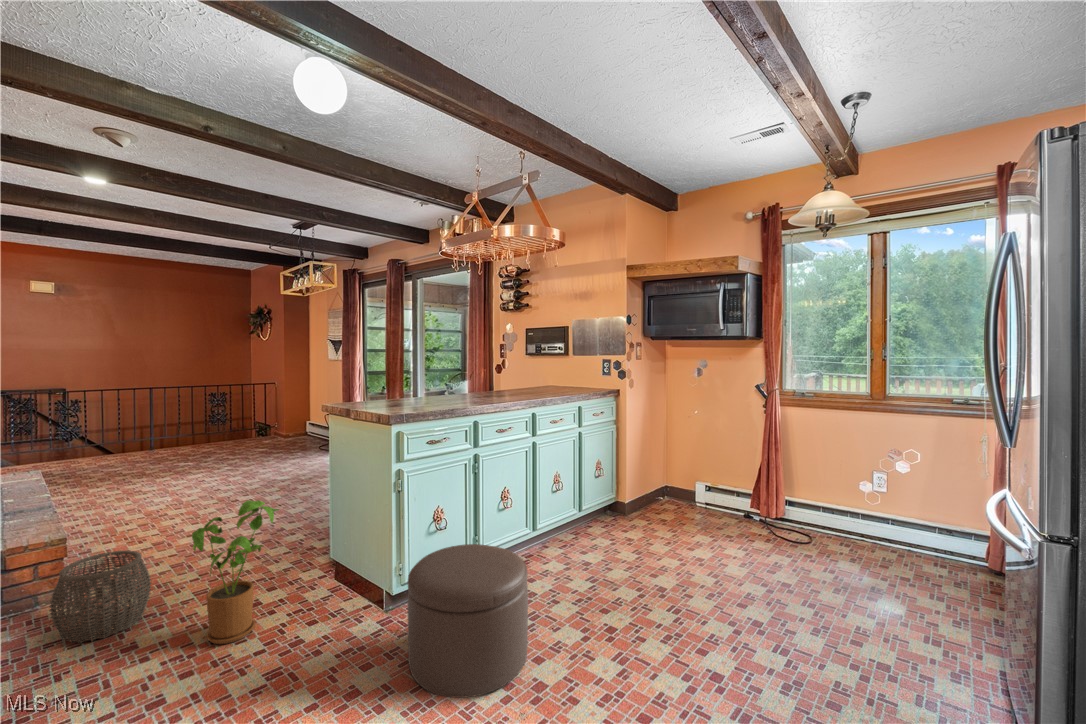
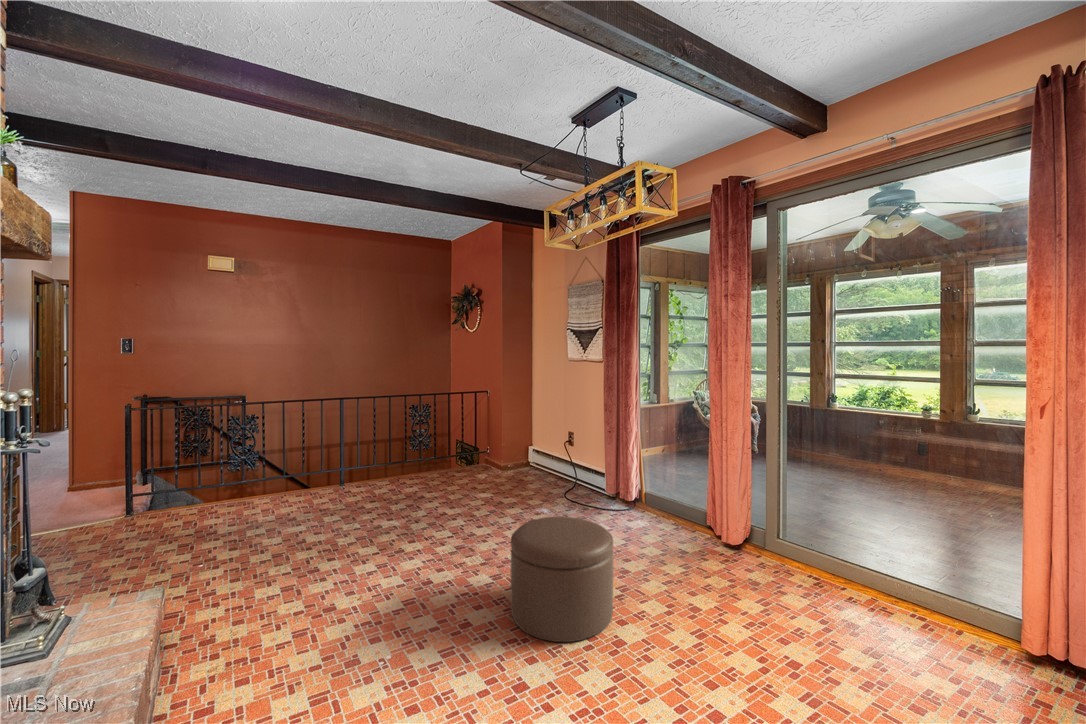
house plant: present [192,500,279,644] -> none [356,466,418,576]
woven basket: present [49,551,151,643] -> none [265,499,329,562]

